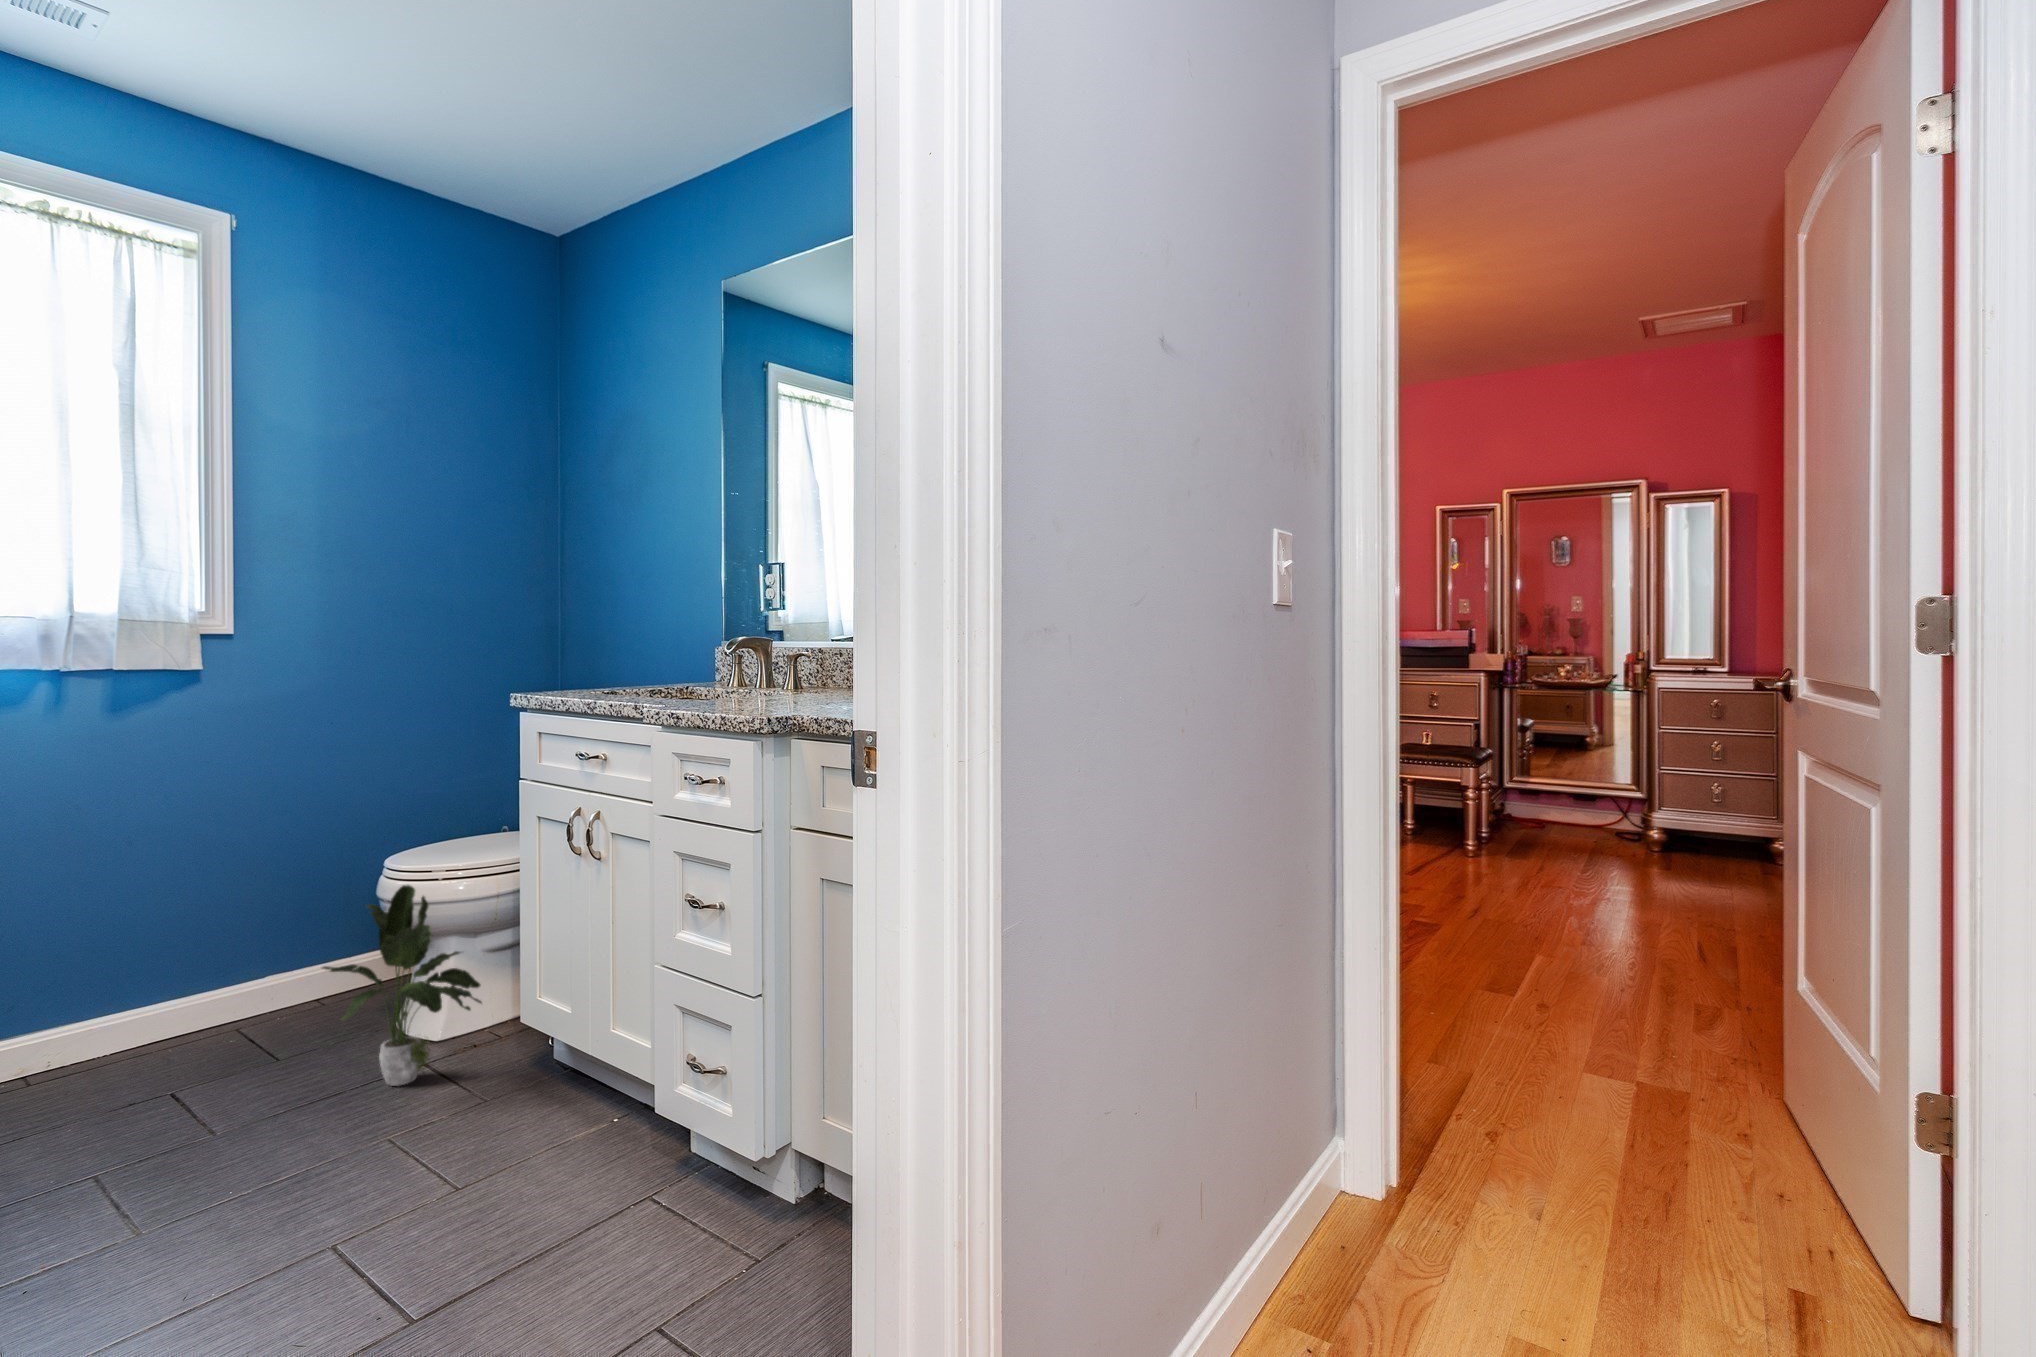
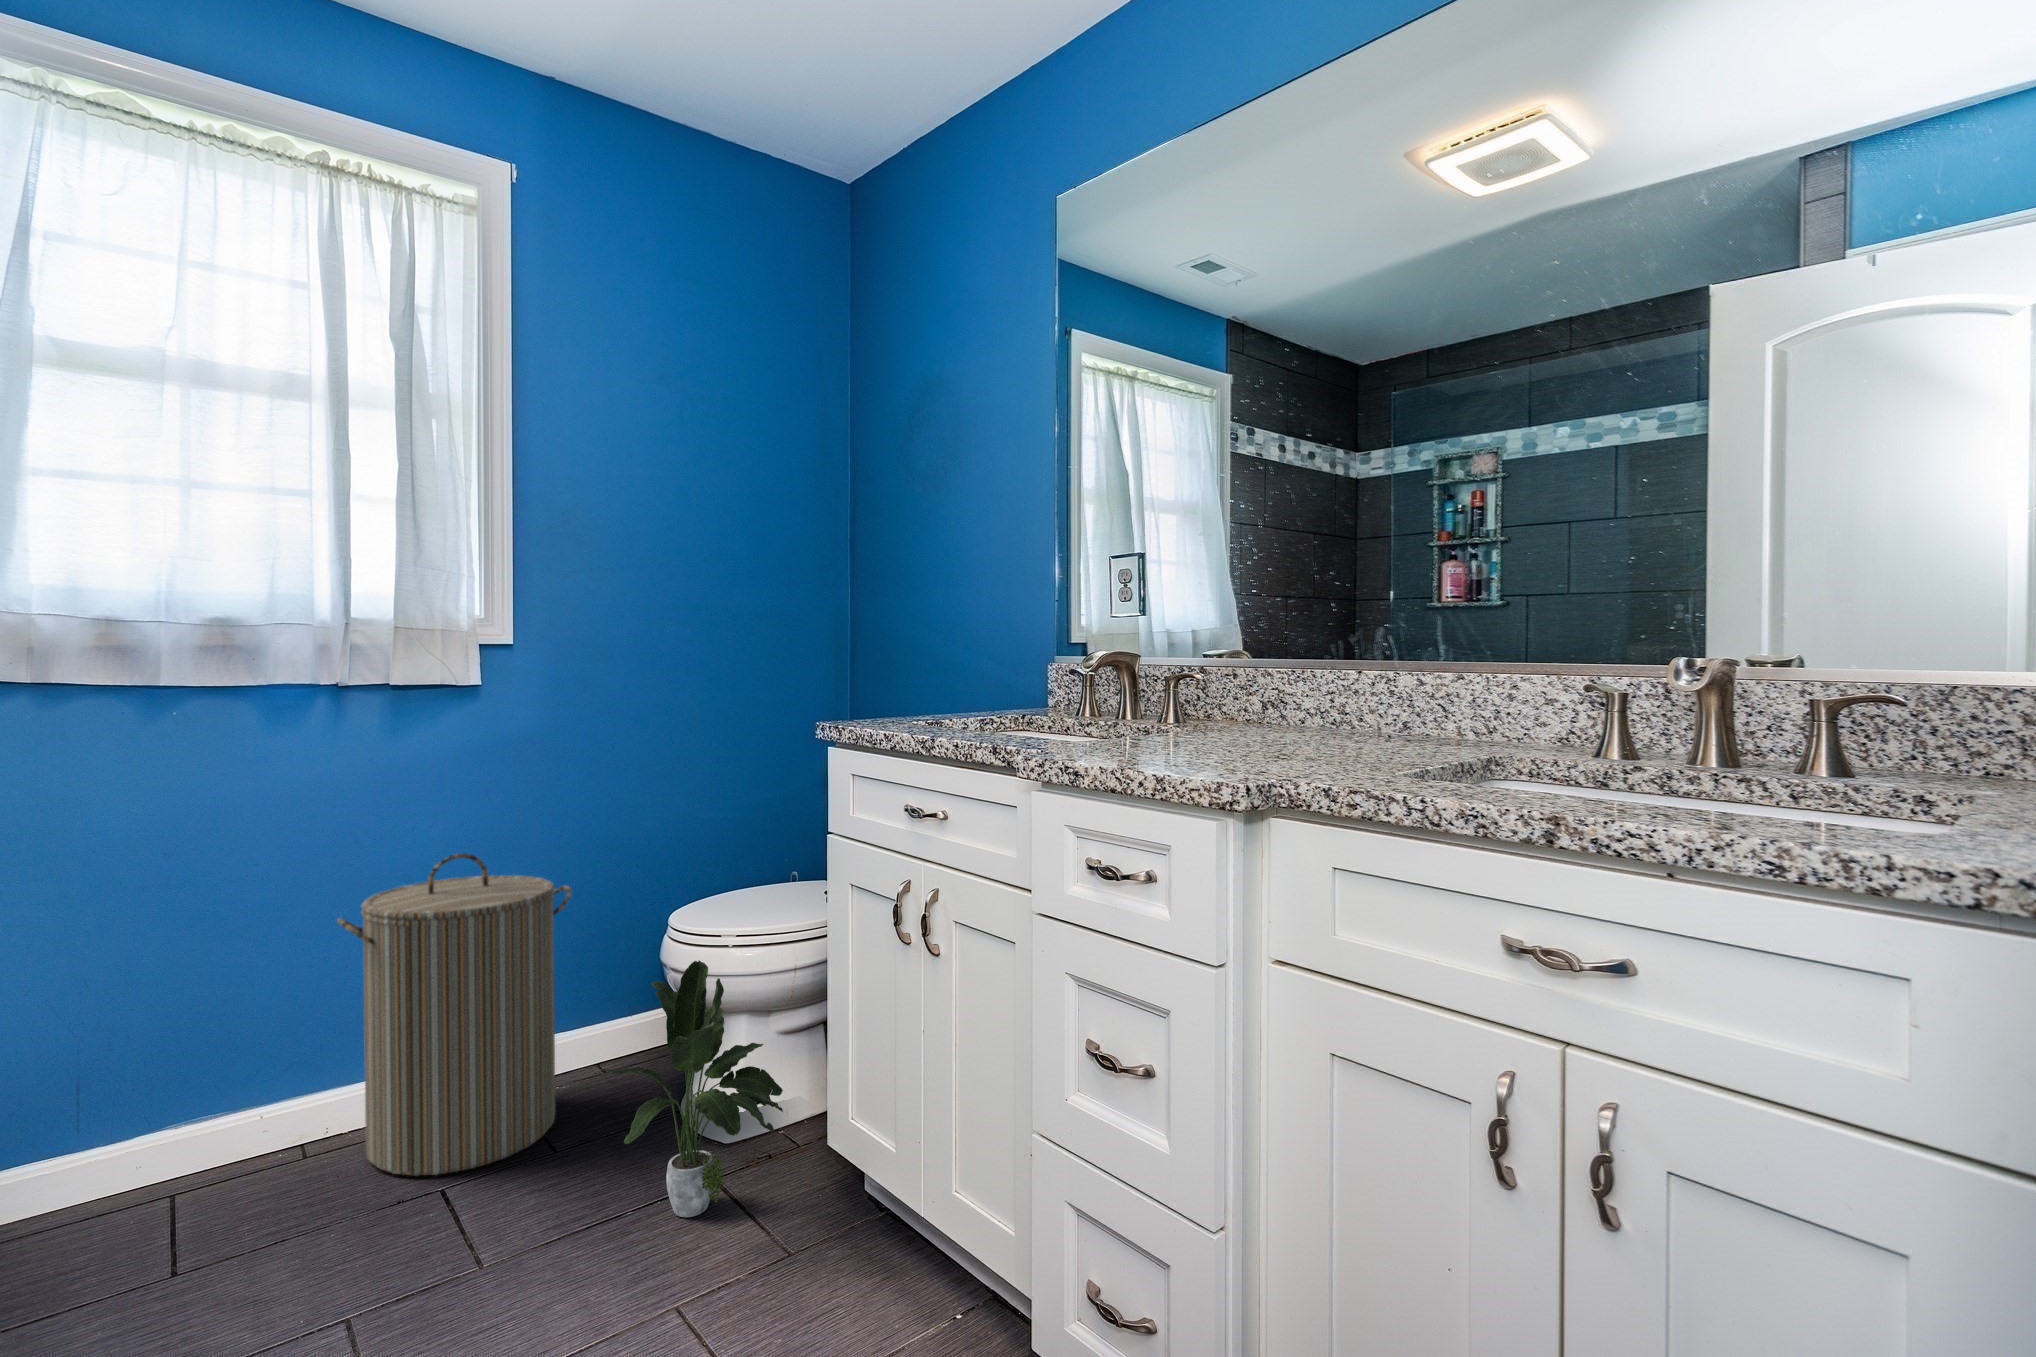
laundry hamper: none [68,811,292,1081] -> present [337,853,572,1176]

